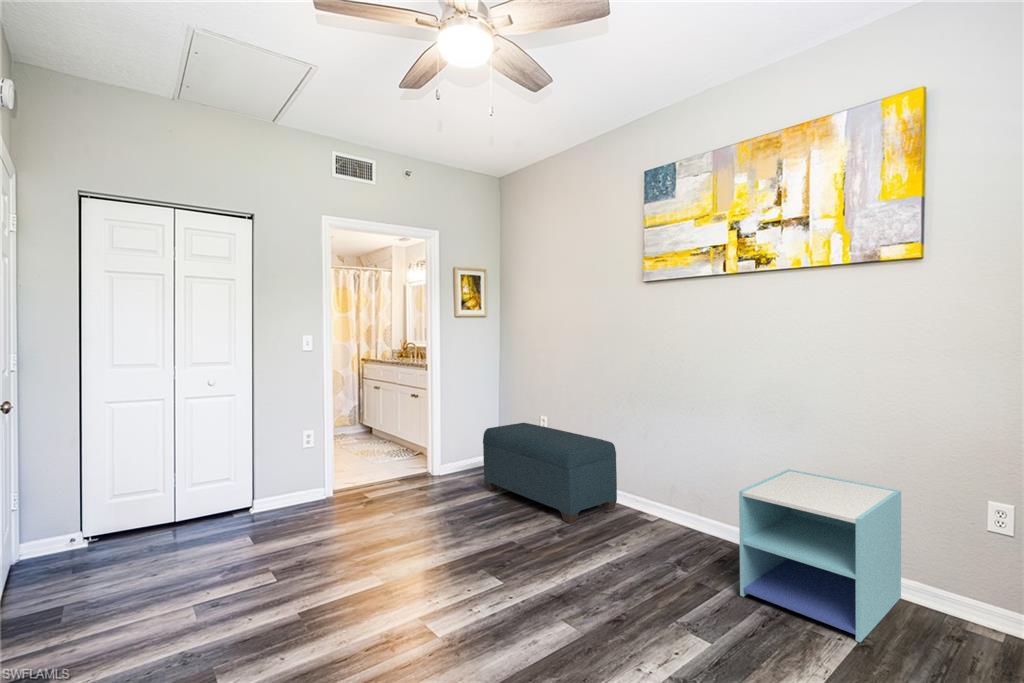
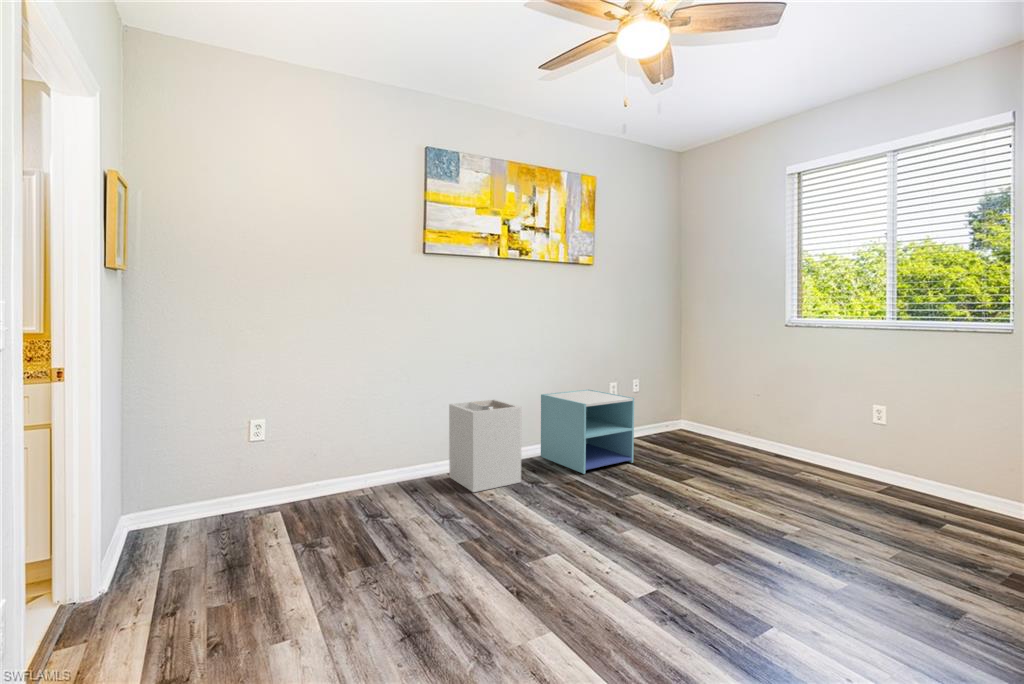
bench: present [483,423,617,523] -> none [225,416,423,544]
laundry hamper: none [615,444,703,558] -> present [449,400,521,492]

